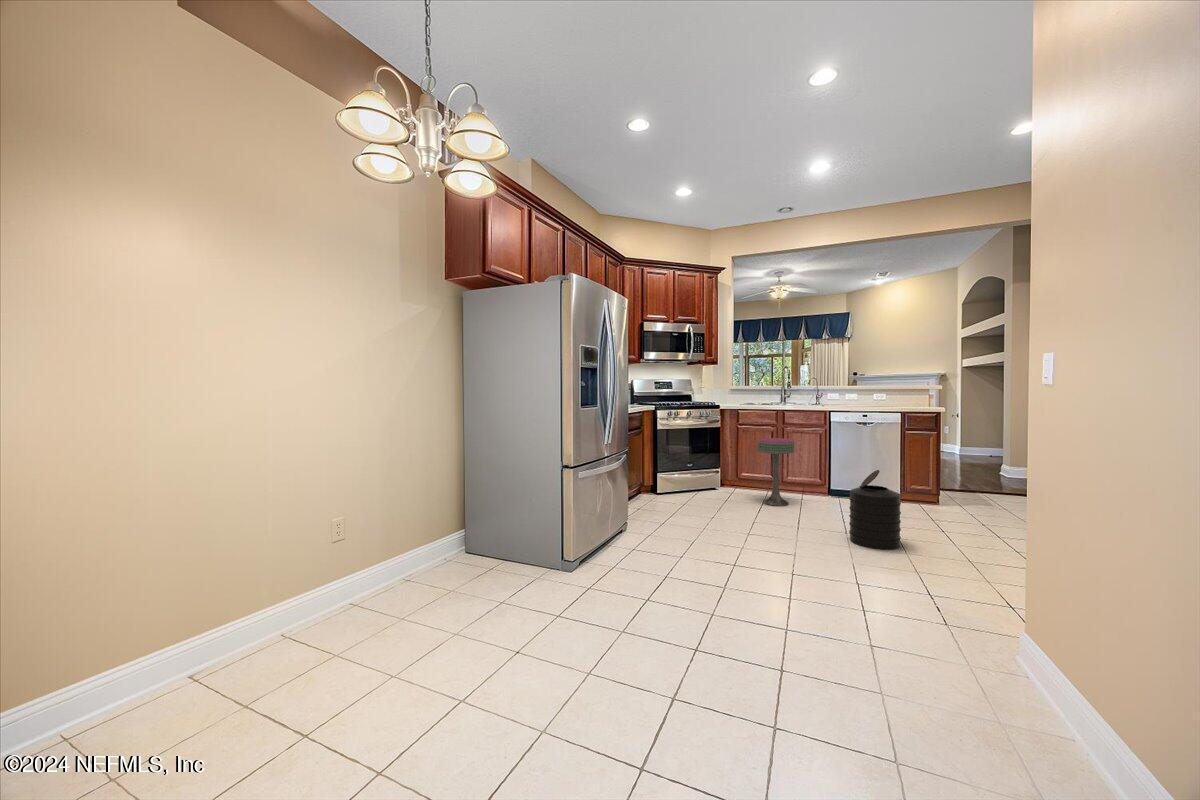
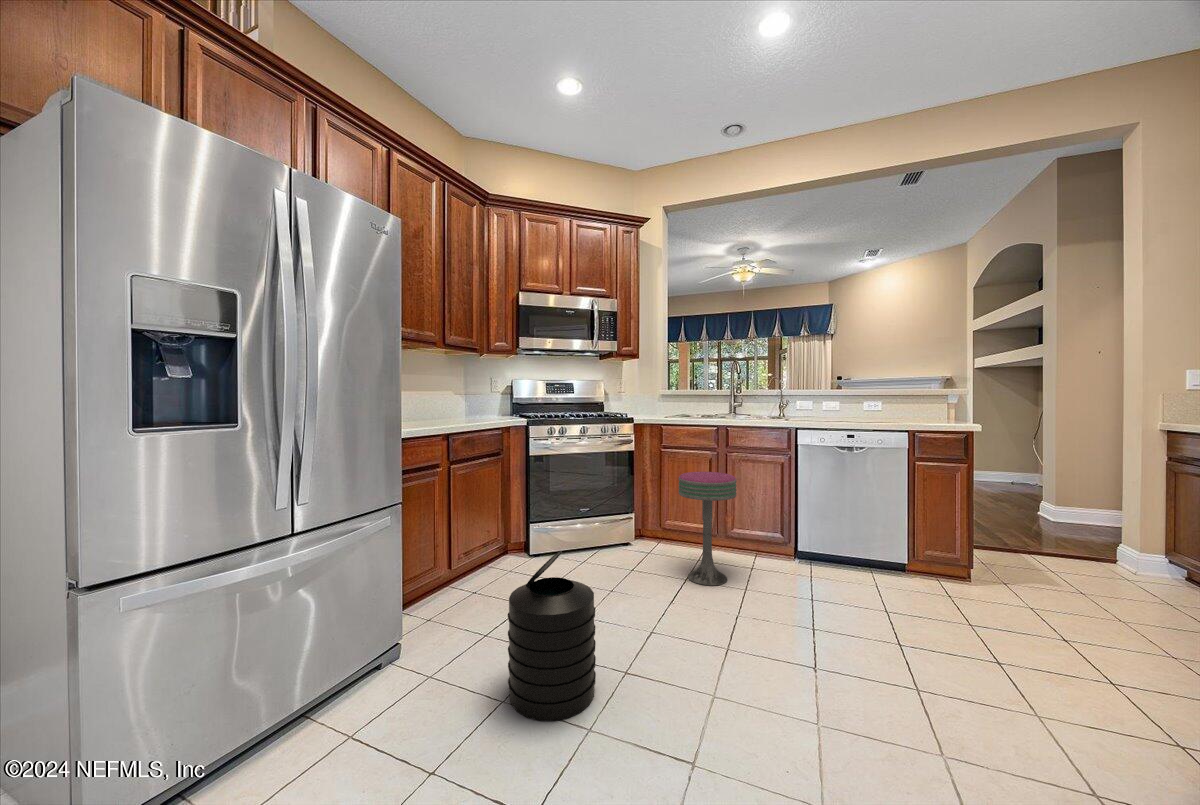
trash can: present [849,470,901,549] -> present [508,551,596,721]

